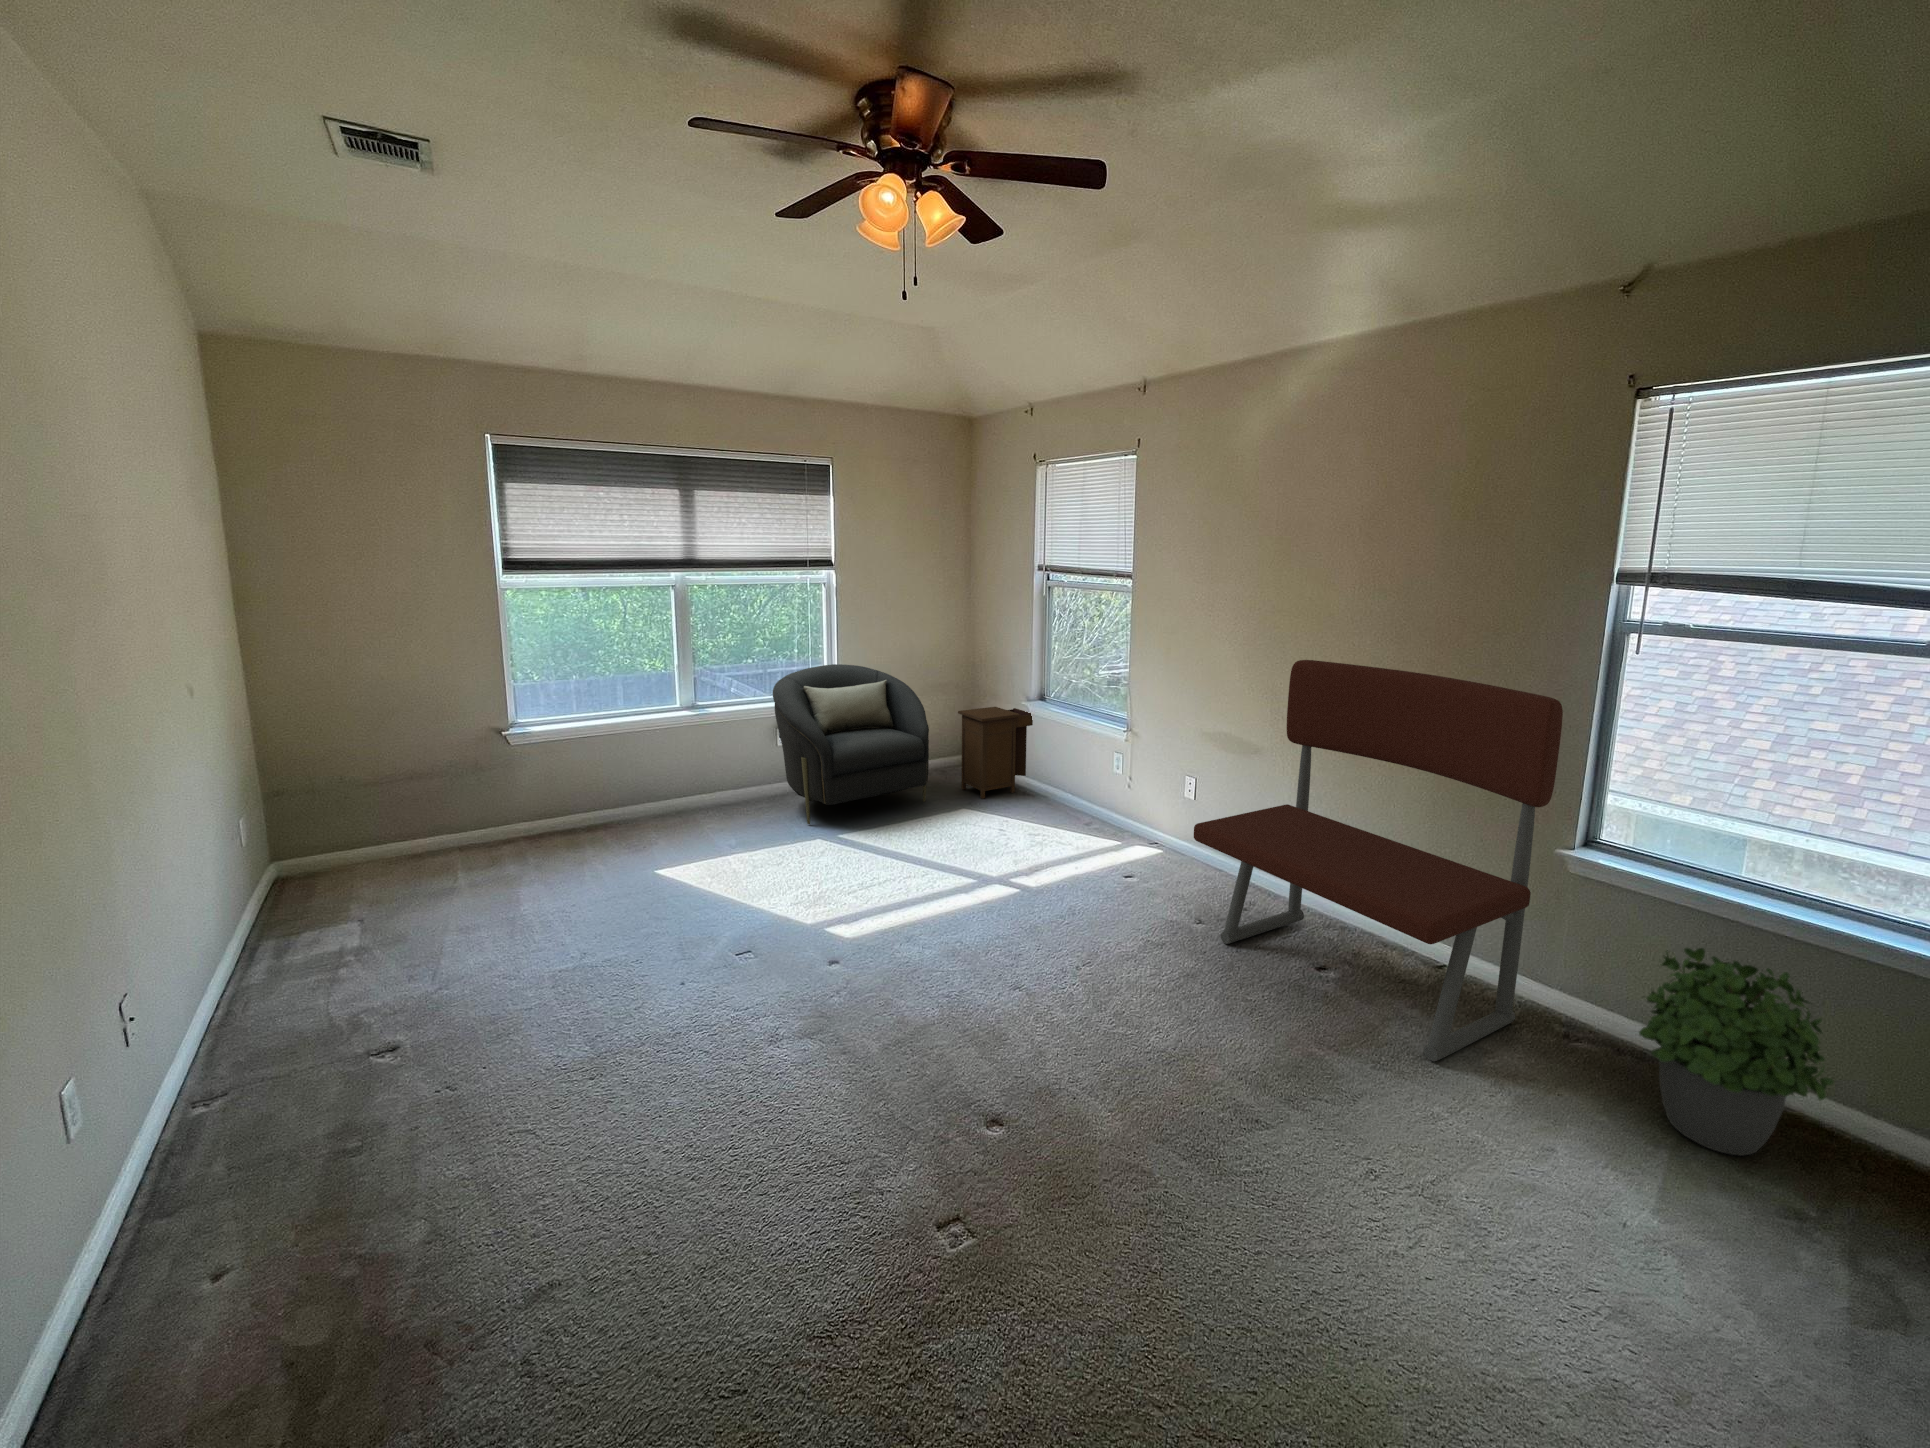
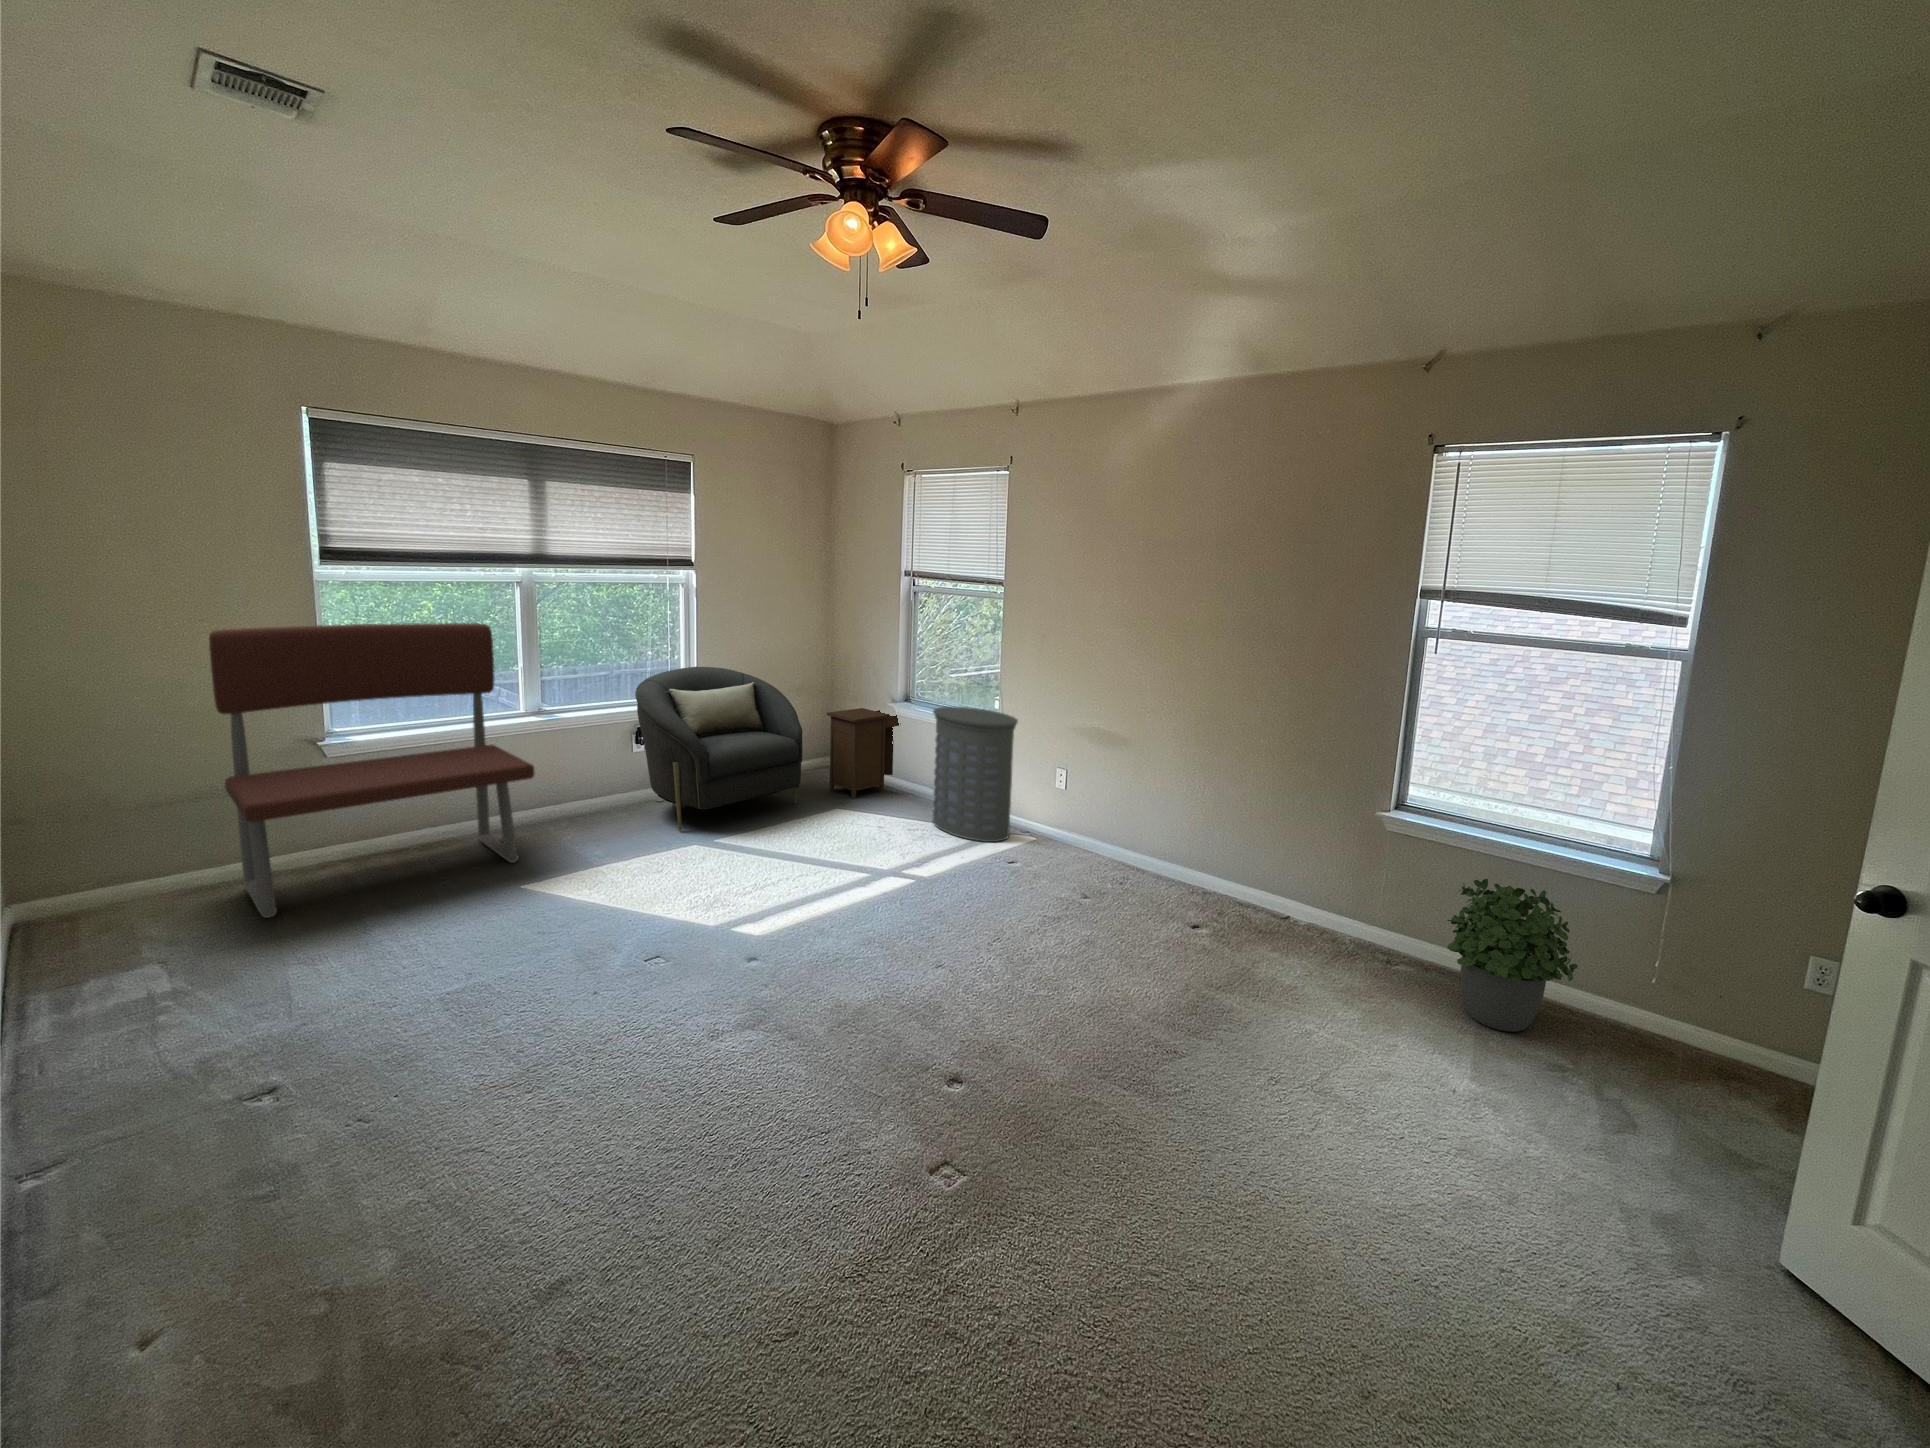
bench: present [1194,660,1563,1061] -> present [209,623,534,918]
laundry hamper: none [1054,707,1141,853] -> present [933,706,1018,842]

